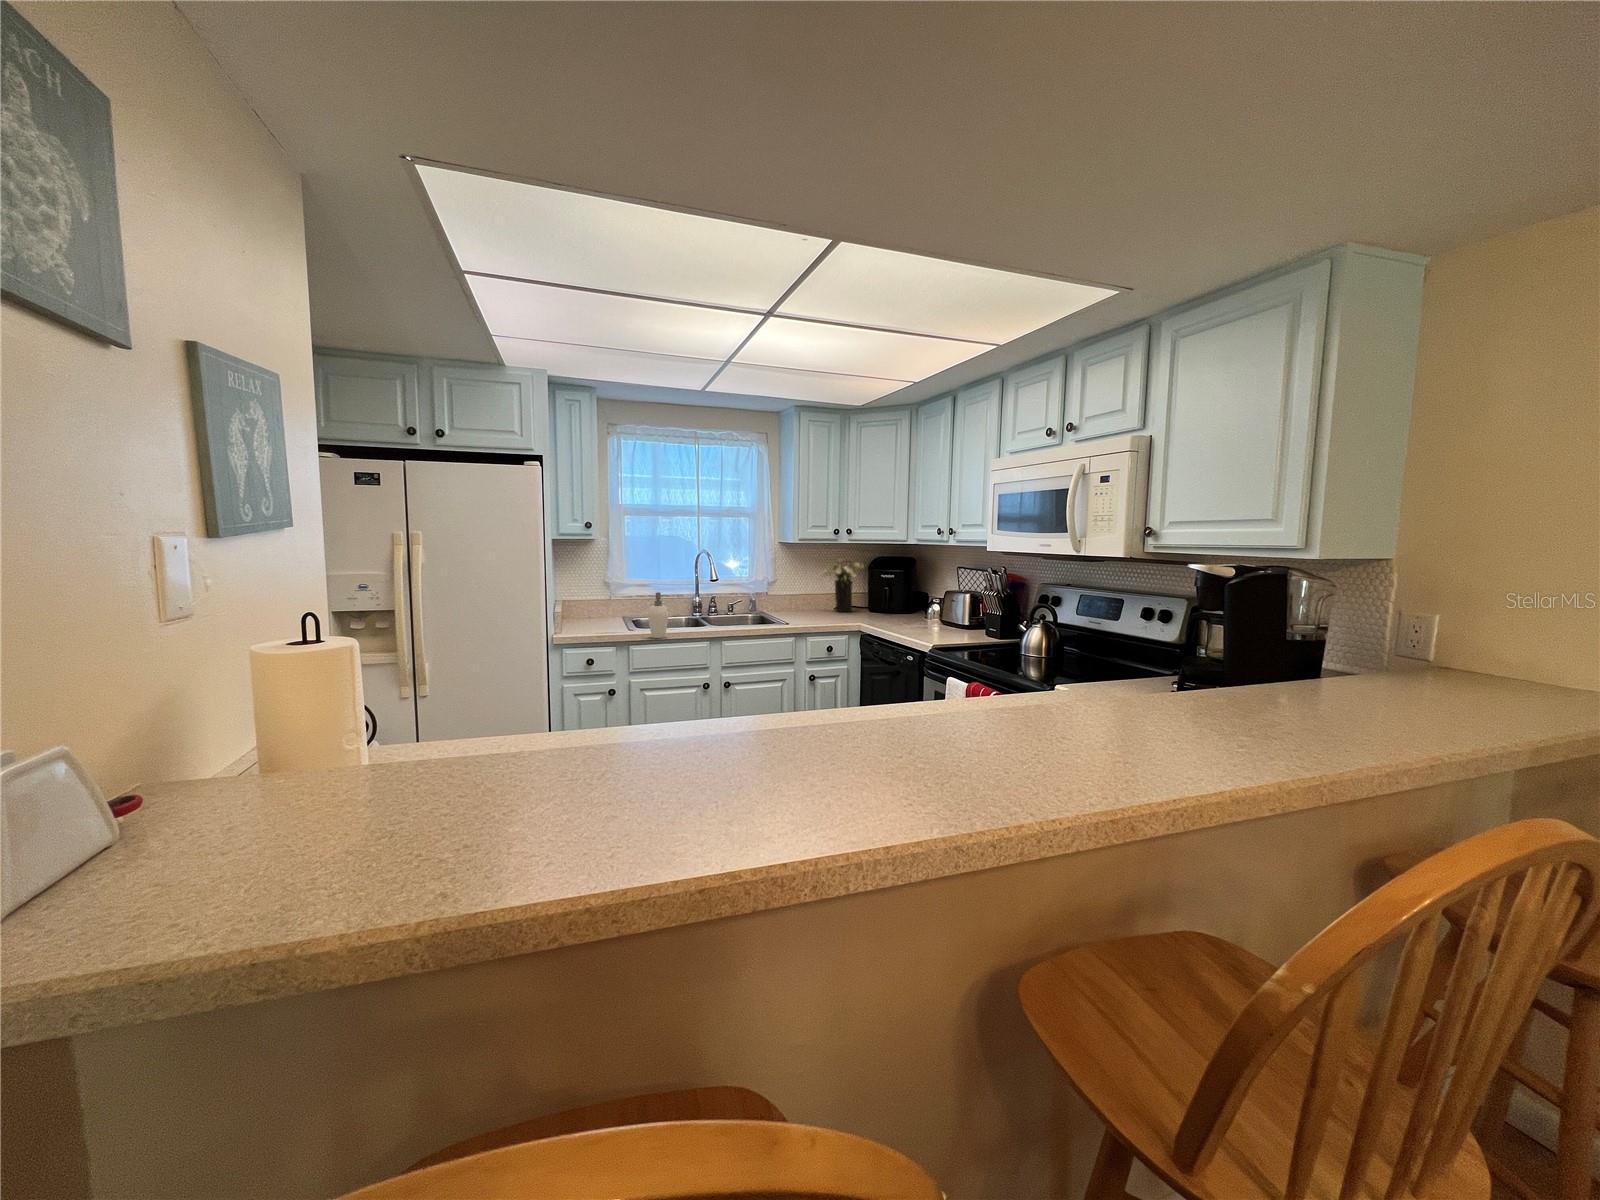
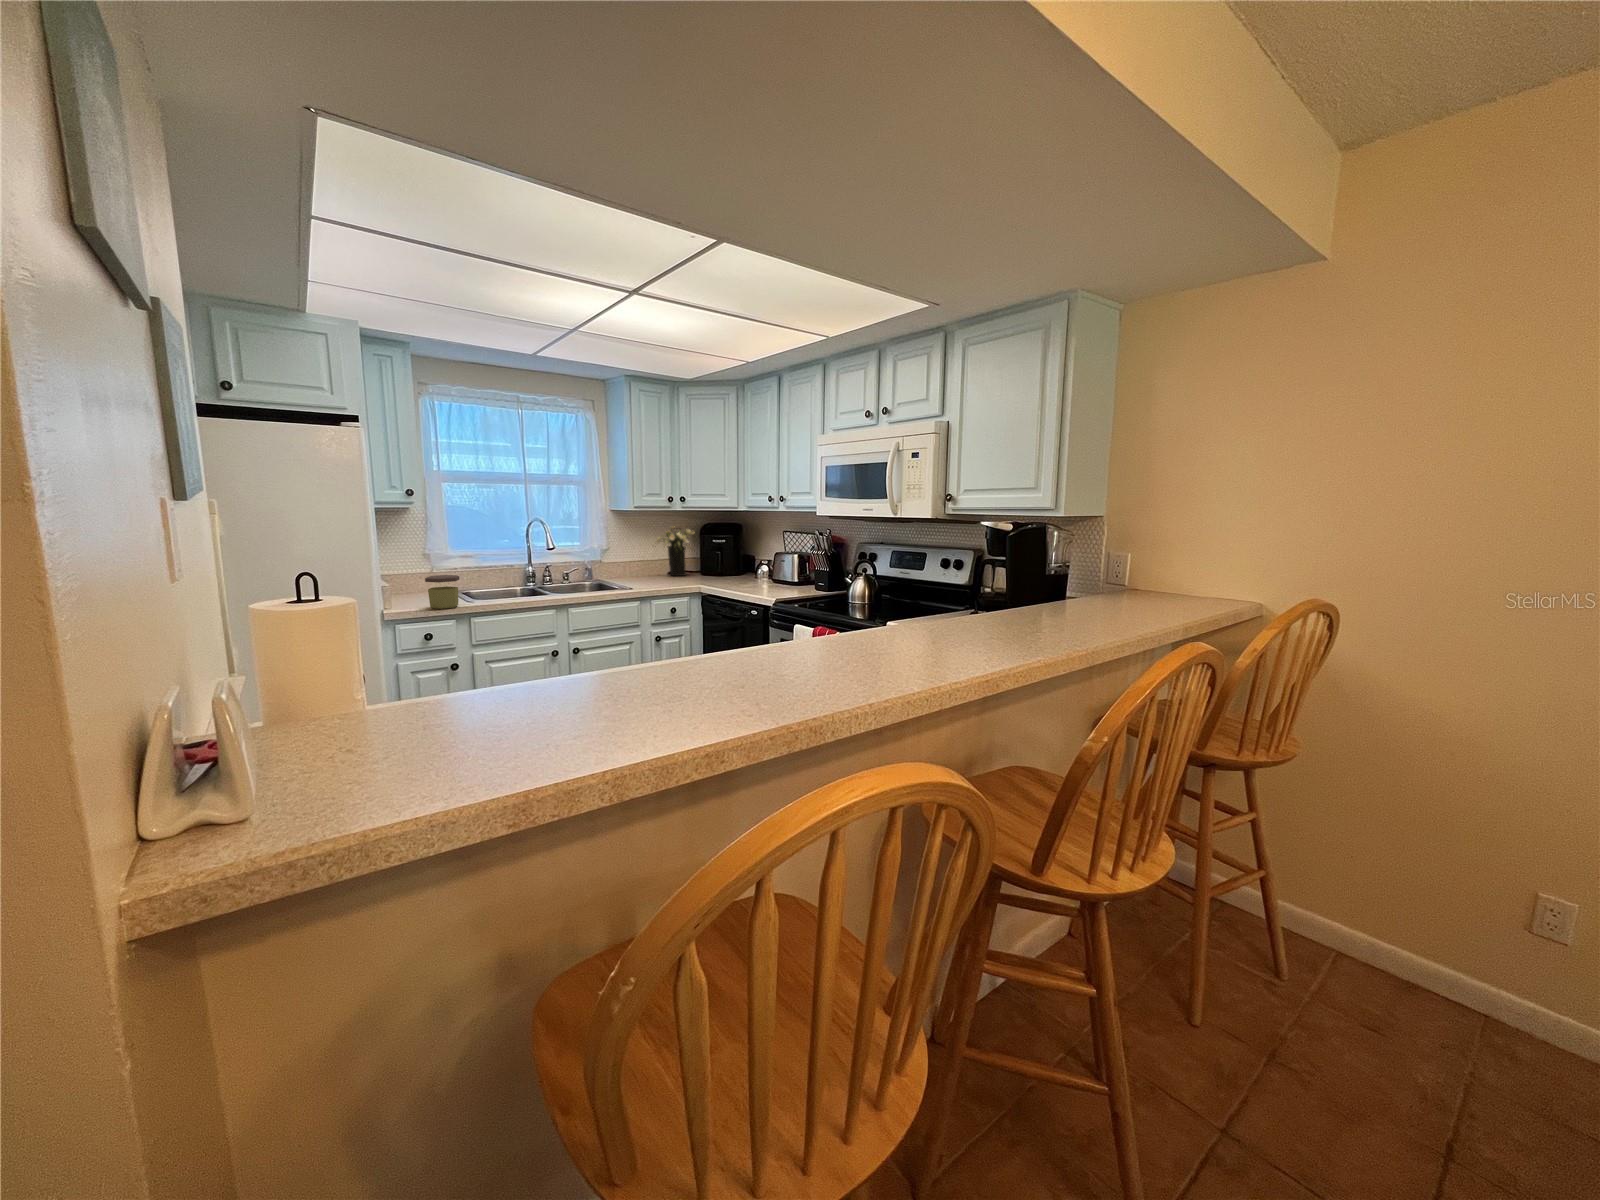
soap dispenser: present [648,592,672,638] -> none [490,561,518,607]
jar: none [592,604,623,637] -> present [425,575,459,609]

